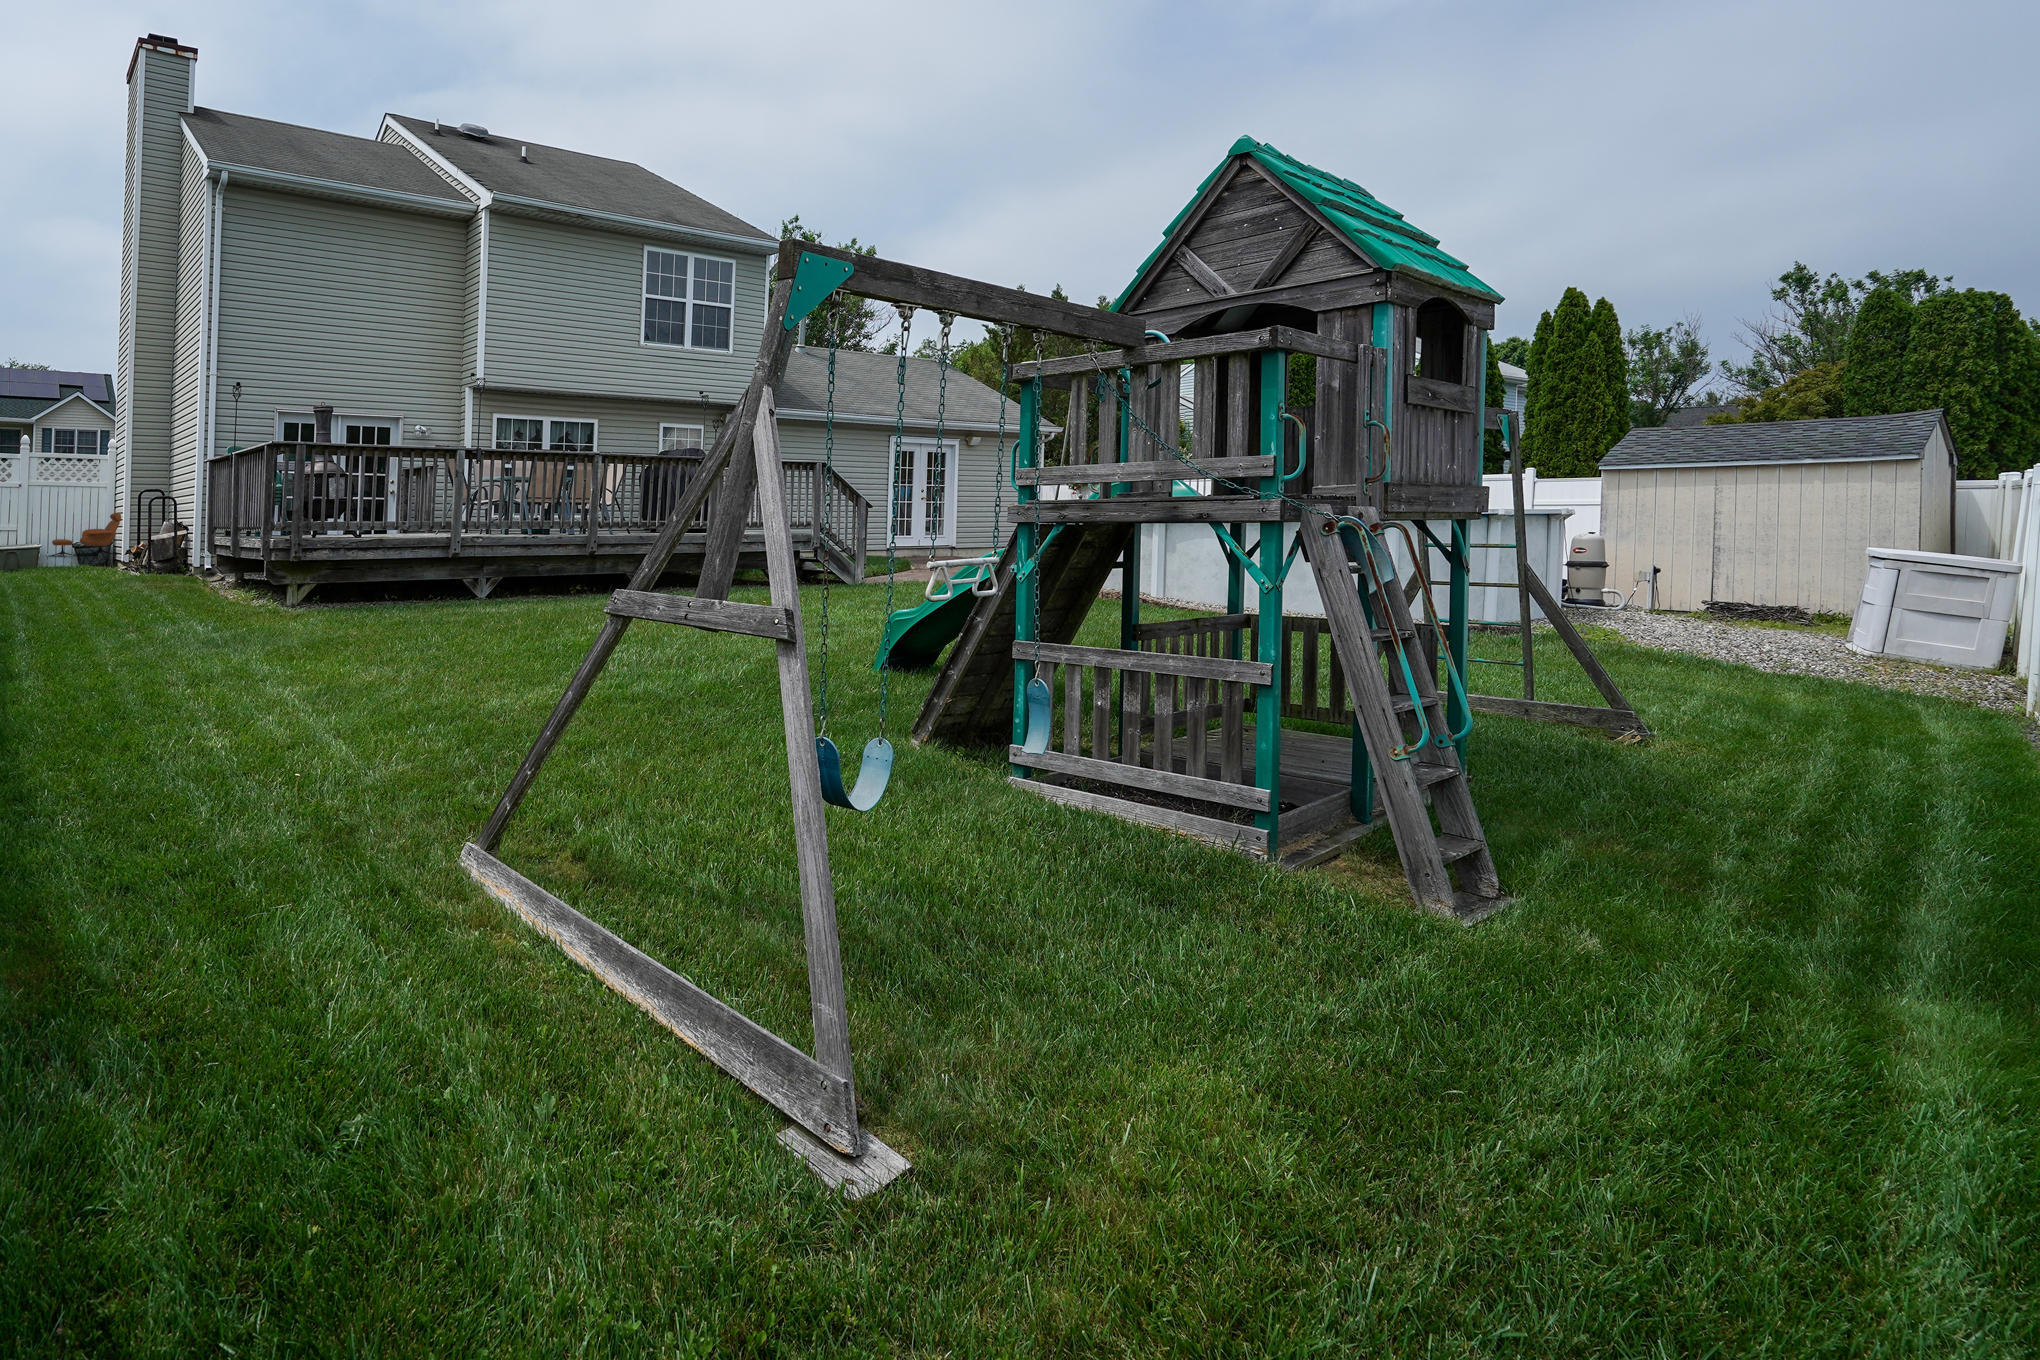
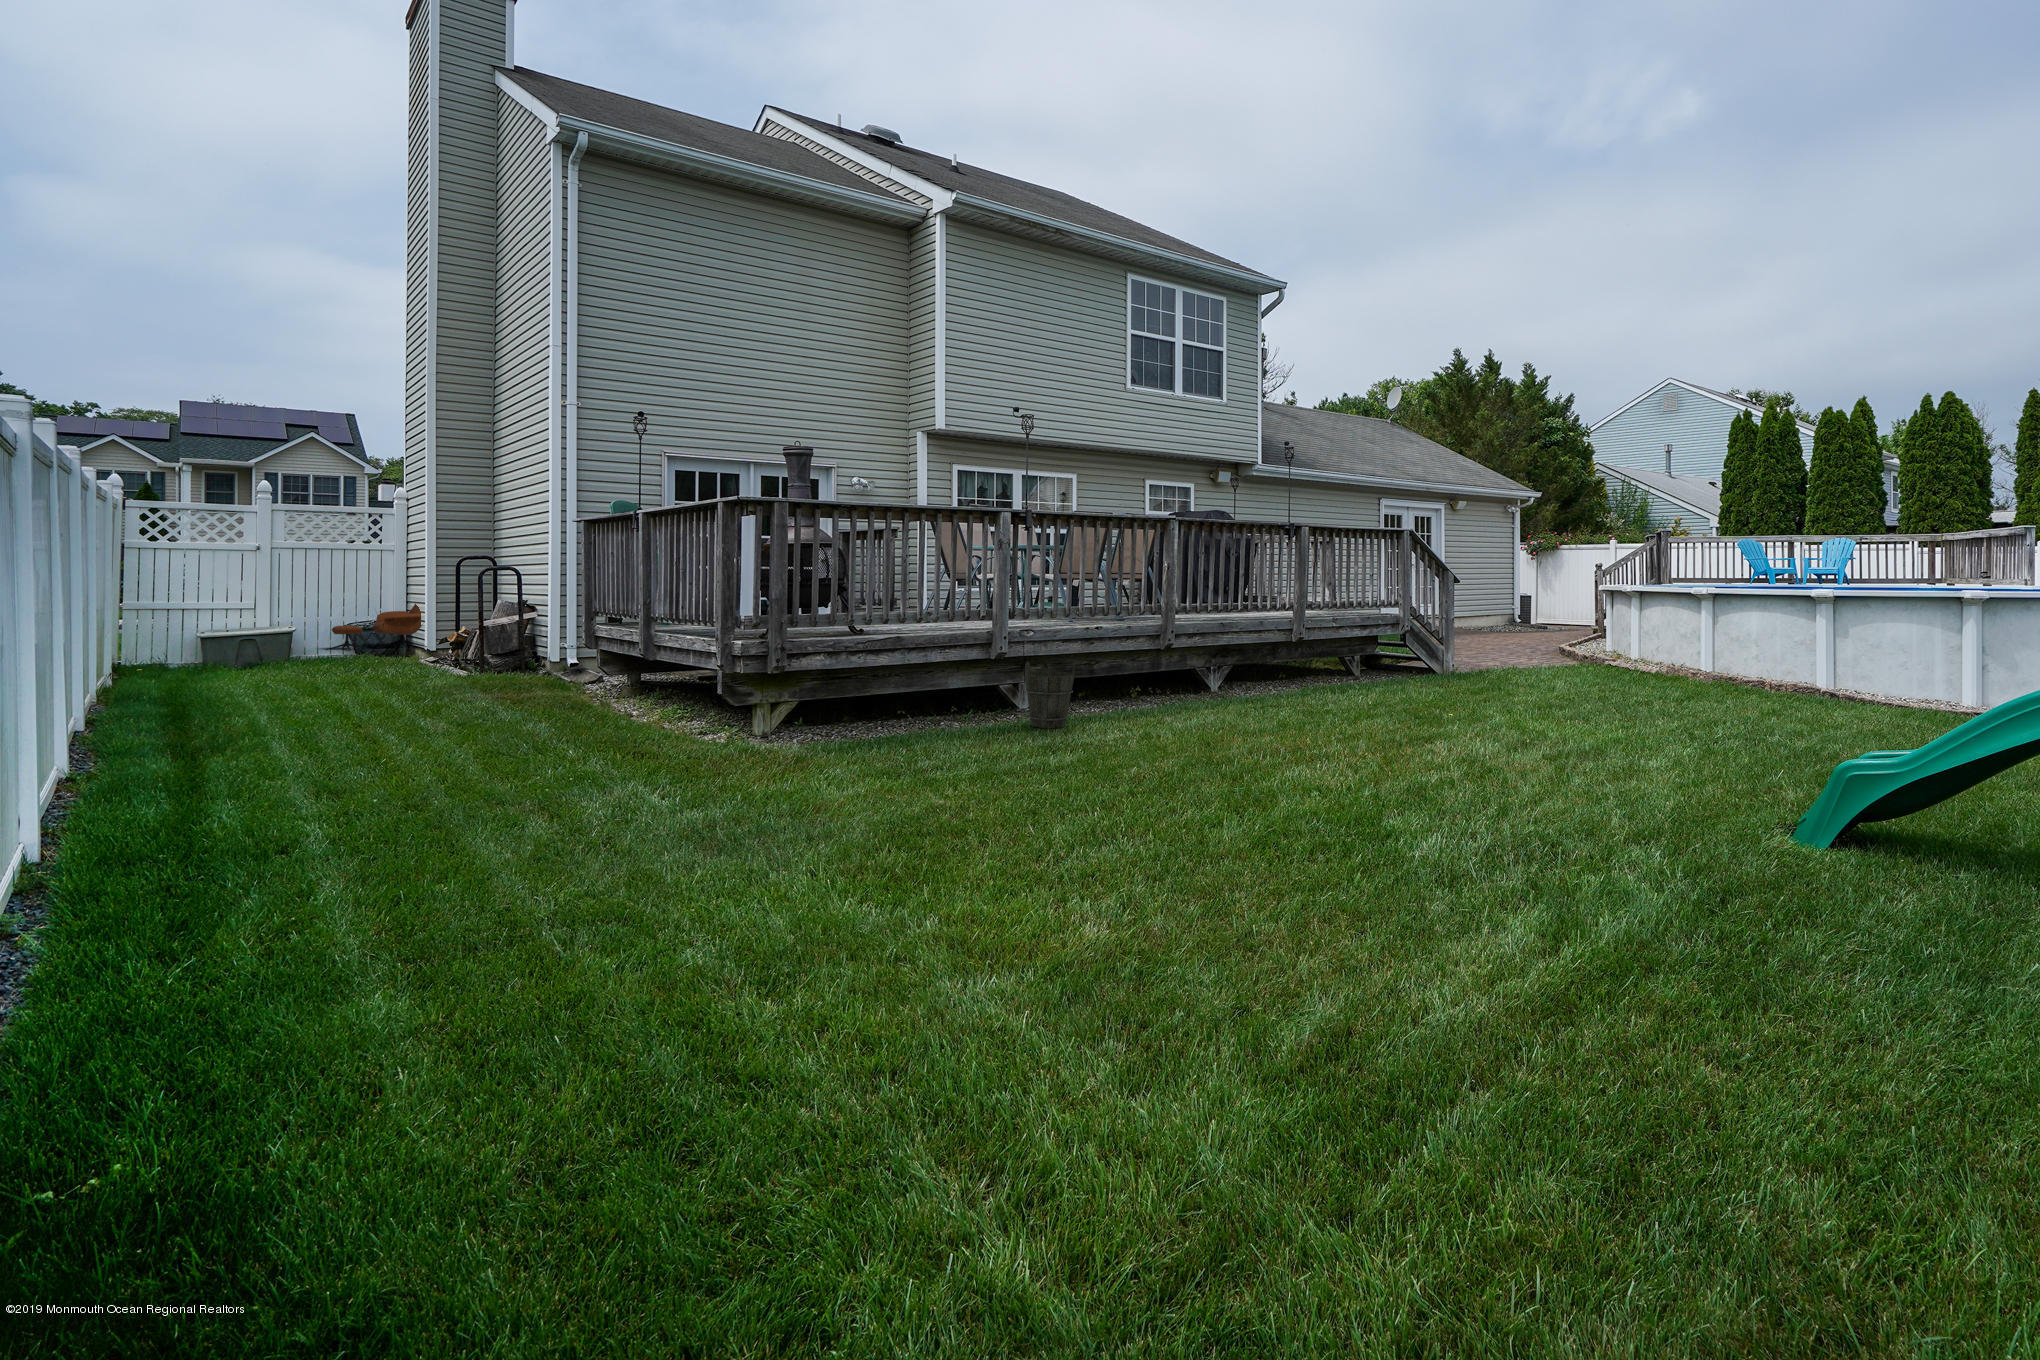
bucket: none [476,560,511,605] -> present [1025,662,1075,728]

